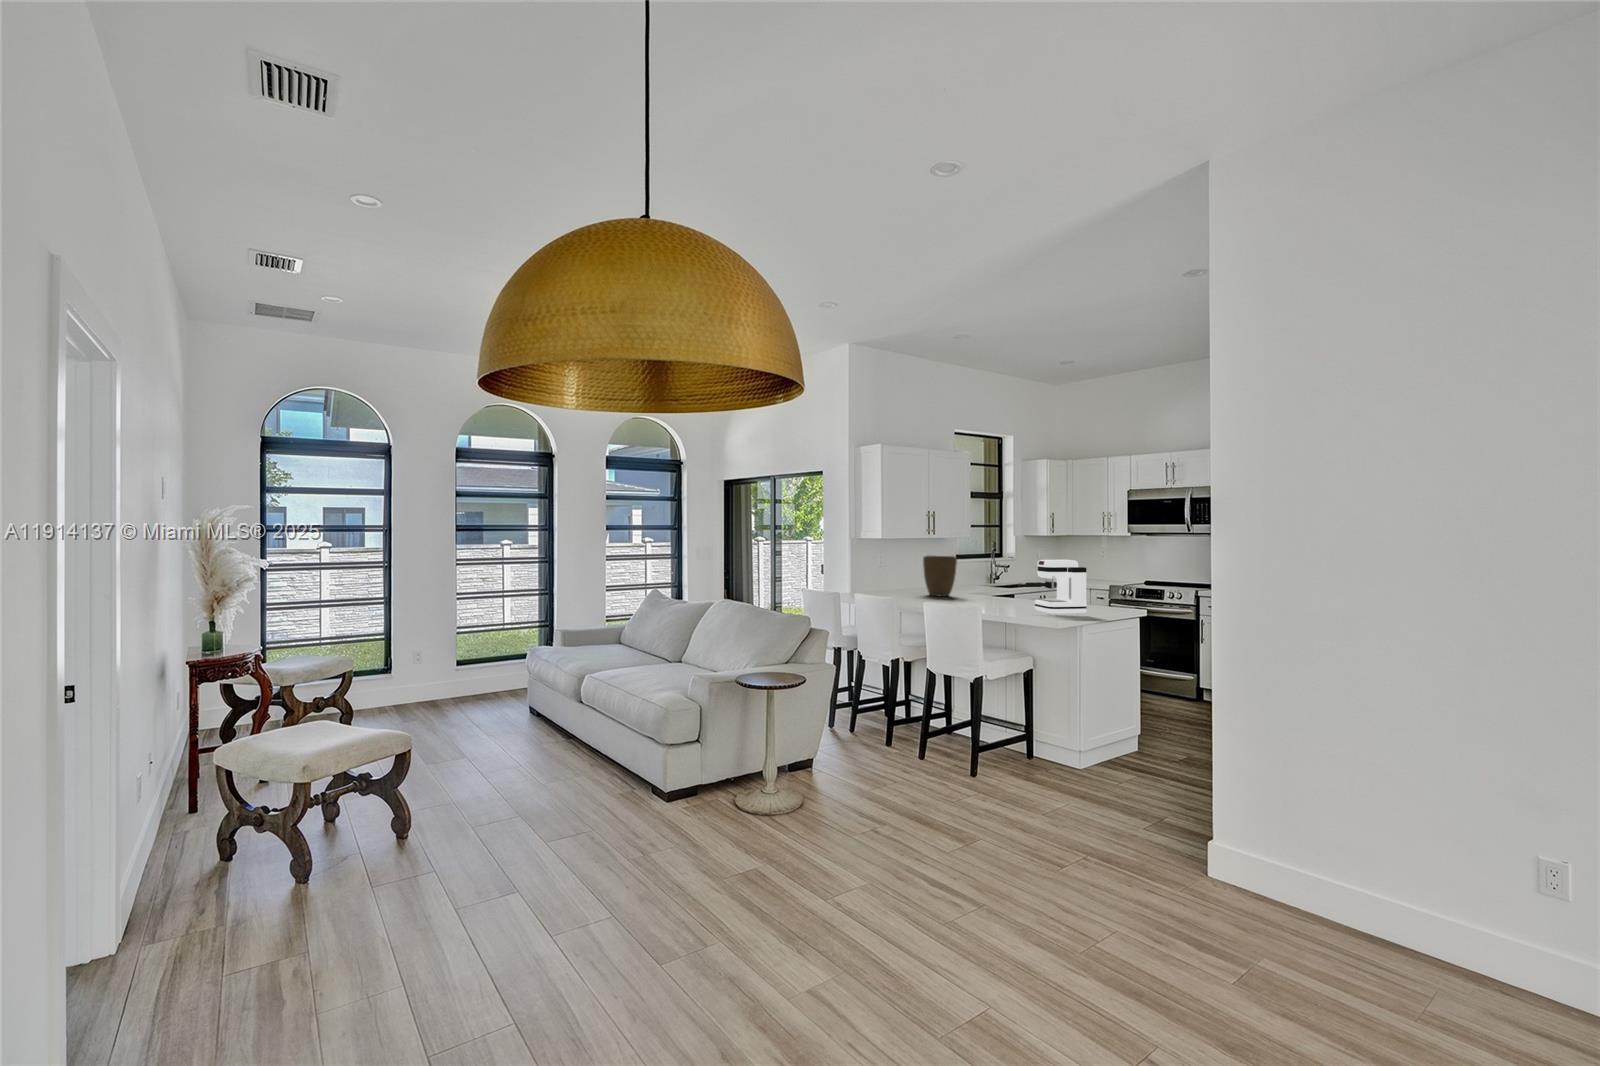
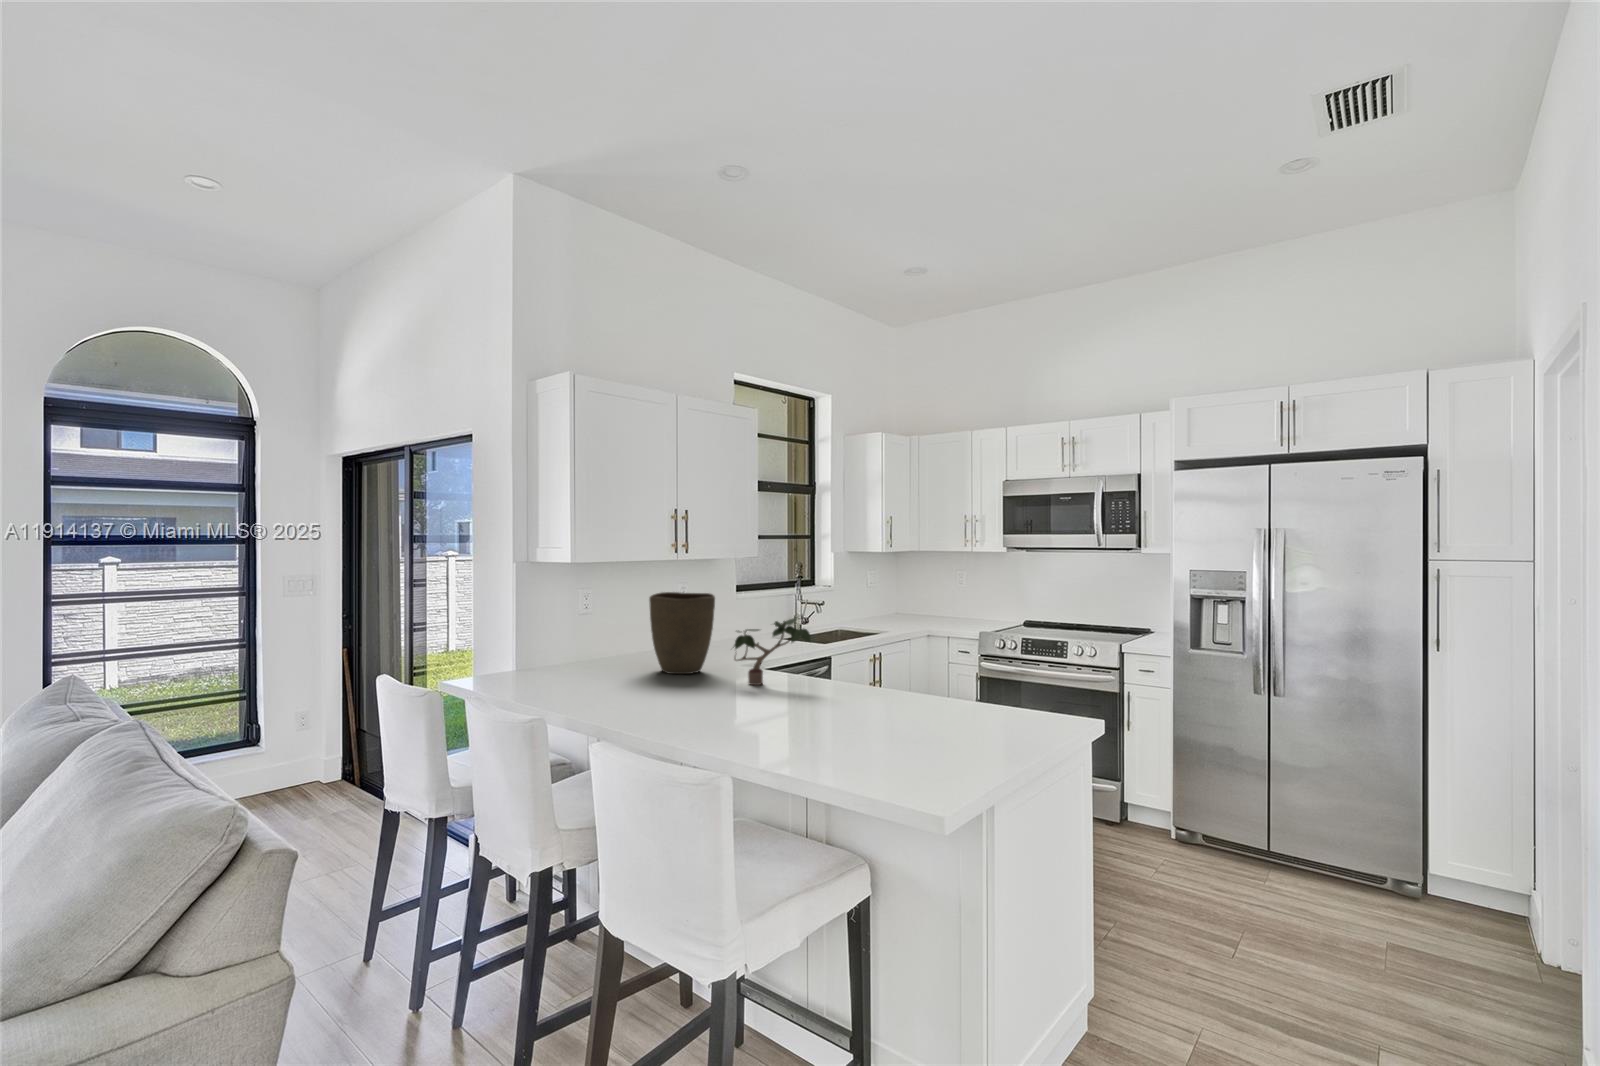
coffee maker: present [1025,560,1087,615] -> none [837,609,973,742]
potted plant: none [965,566,1015,601] -> present [733,618,811,685]

